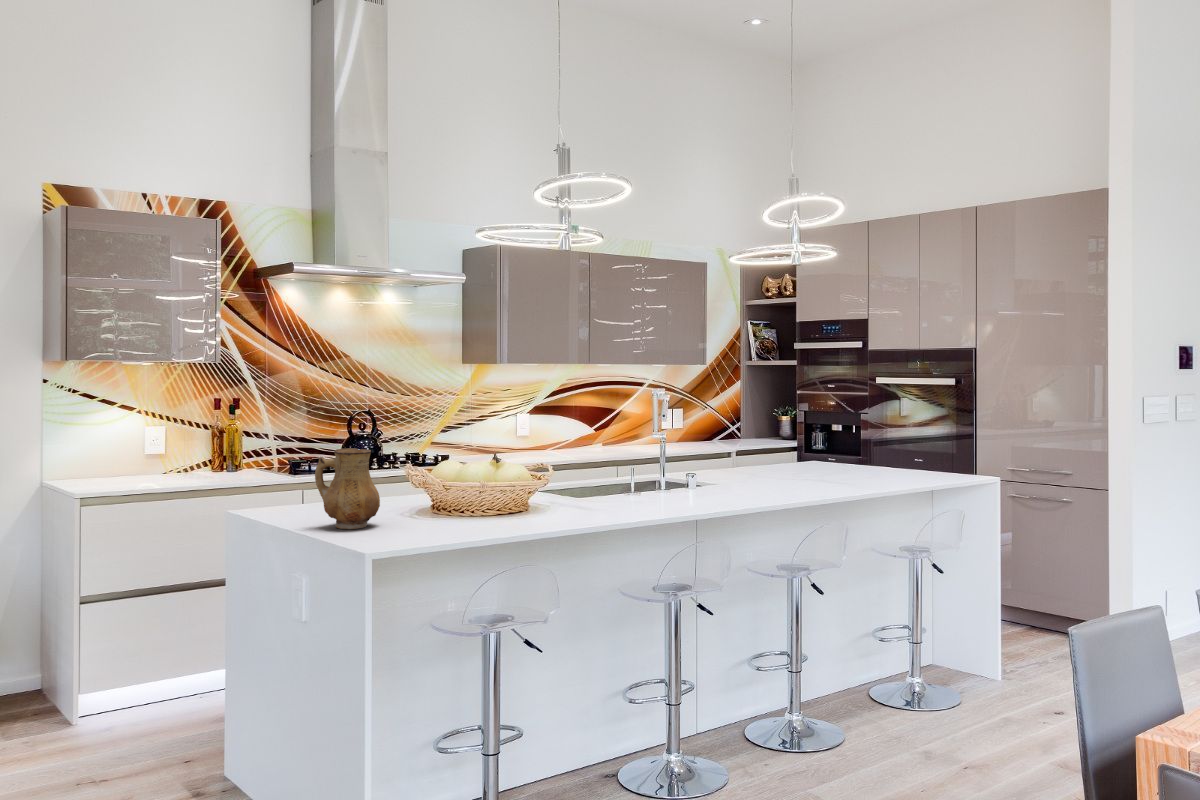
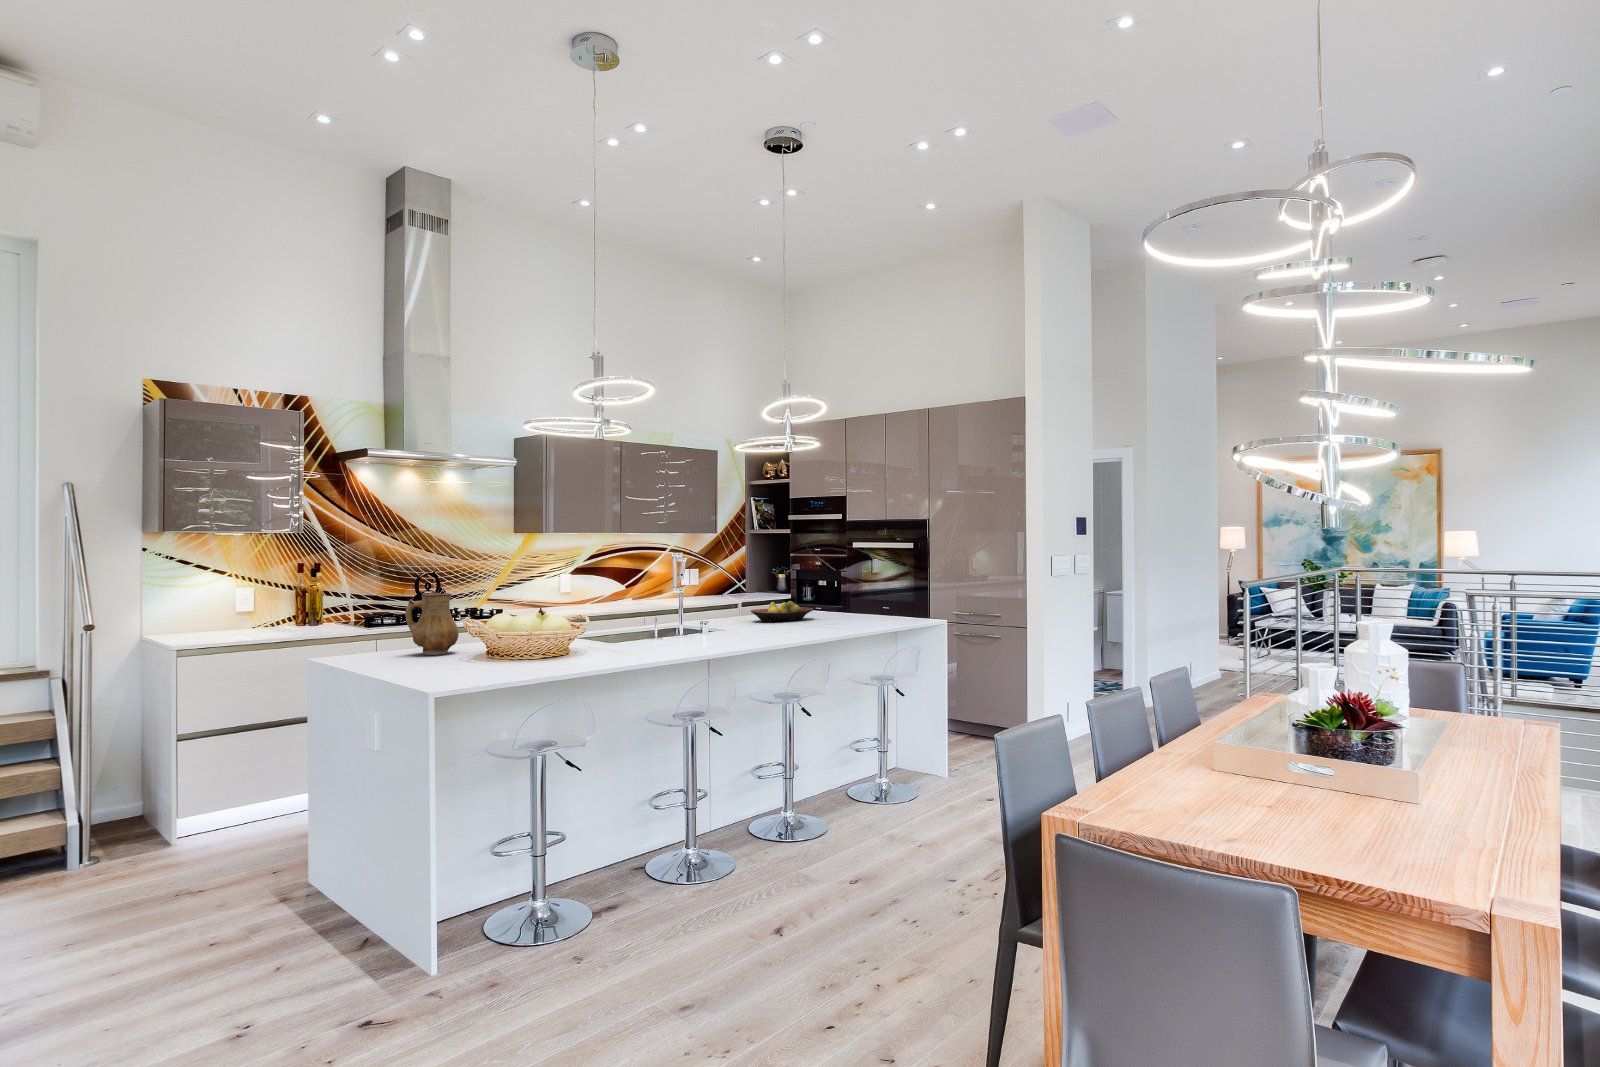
fruit bowl: none [751,460,834,488] -> present [751,601,813,622]

